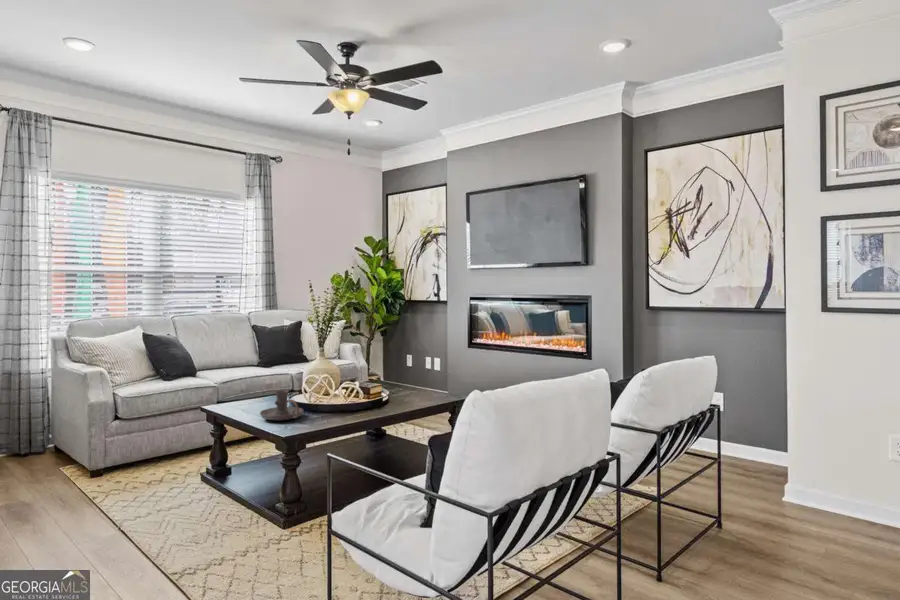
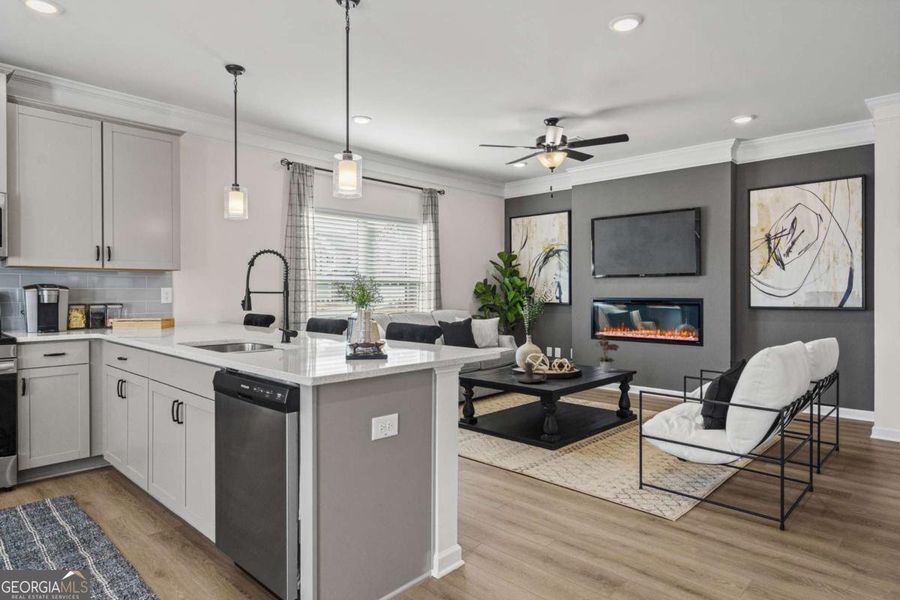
flower arrangement: none [406,344,444,400] -> present [596,334,619,372]

